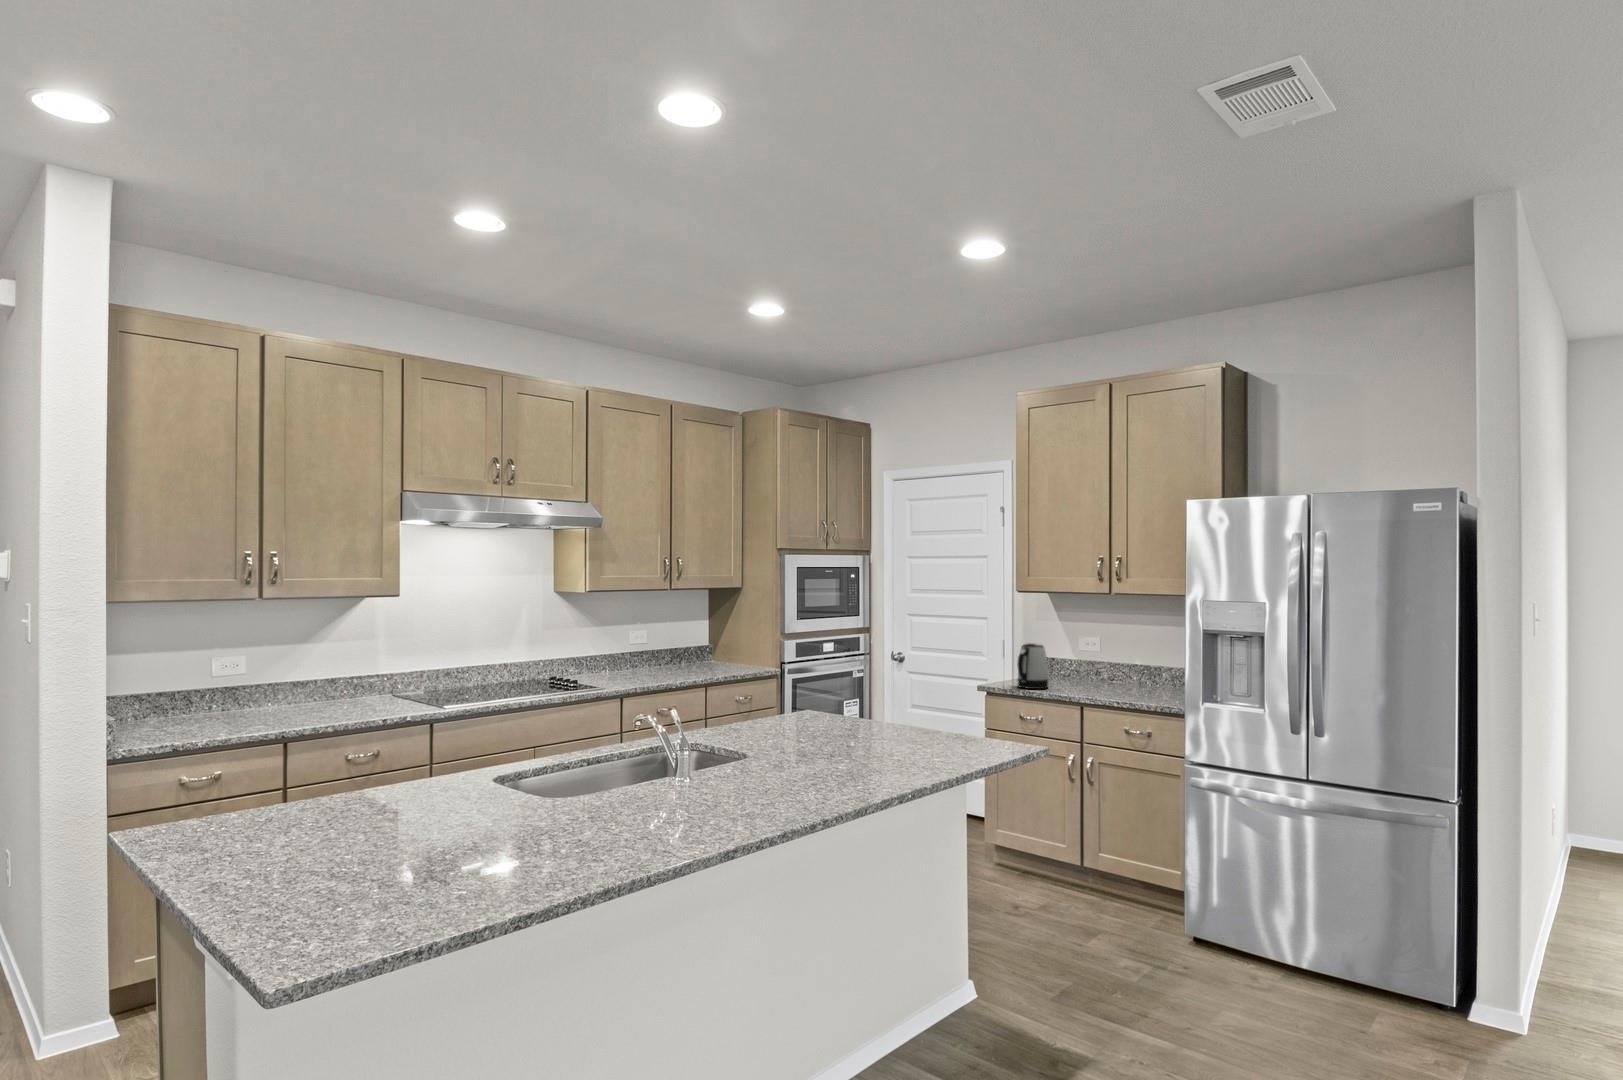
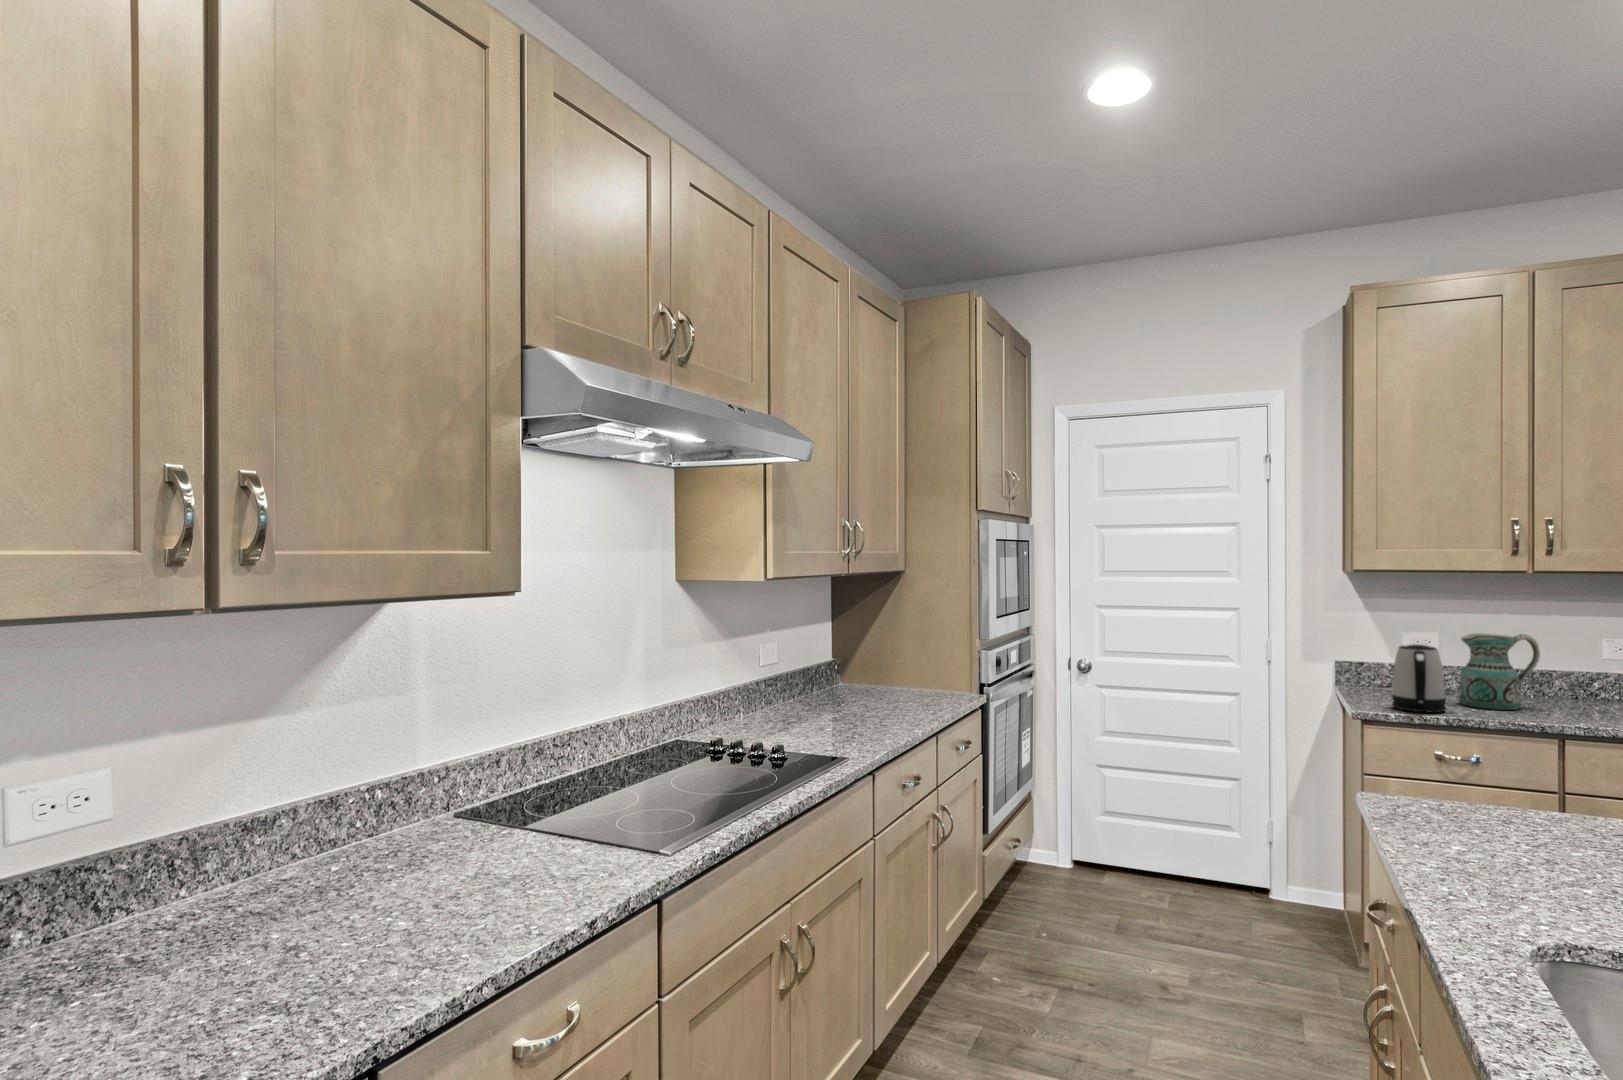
ceramic pitcher: none [1077,638,1125,691] -> present [1459,633,1540,710]

